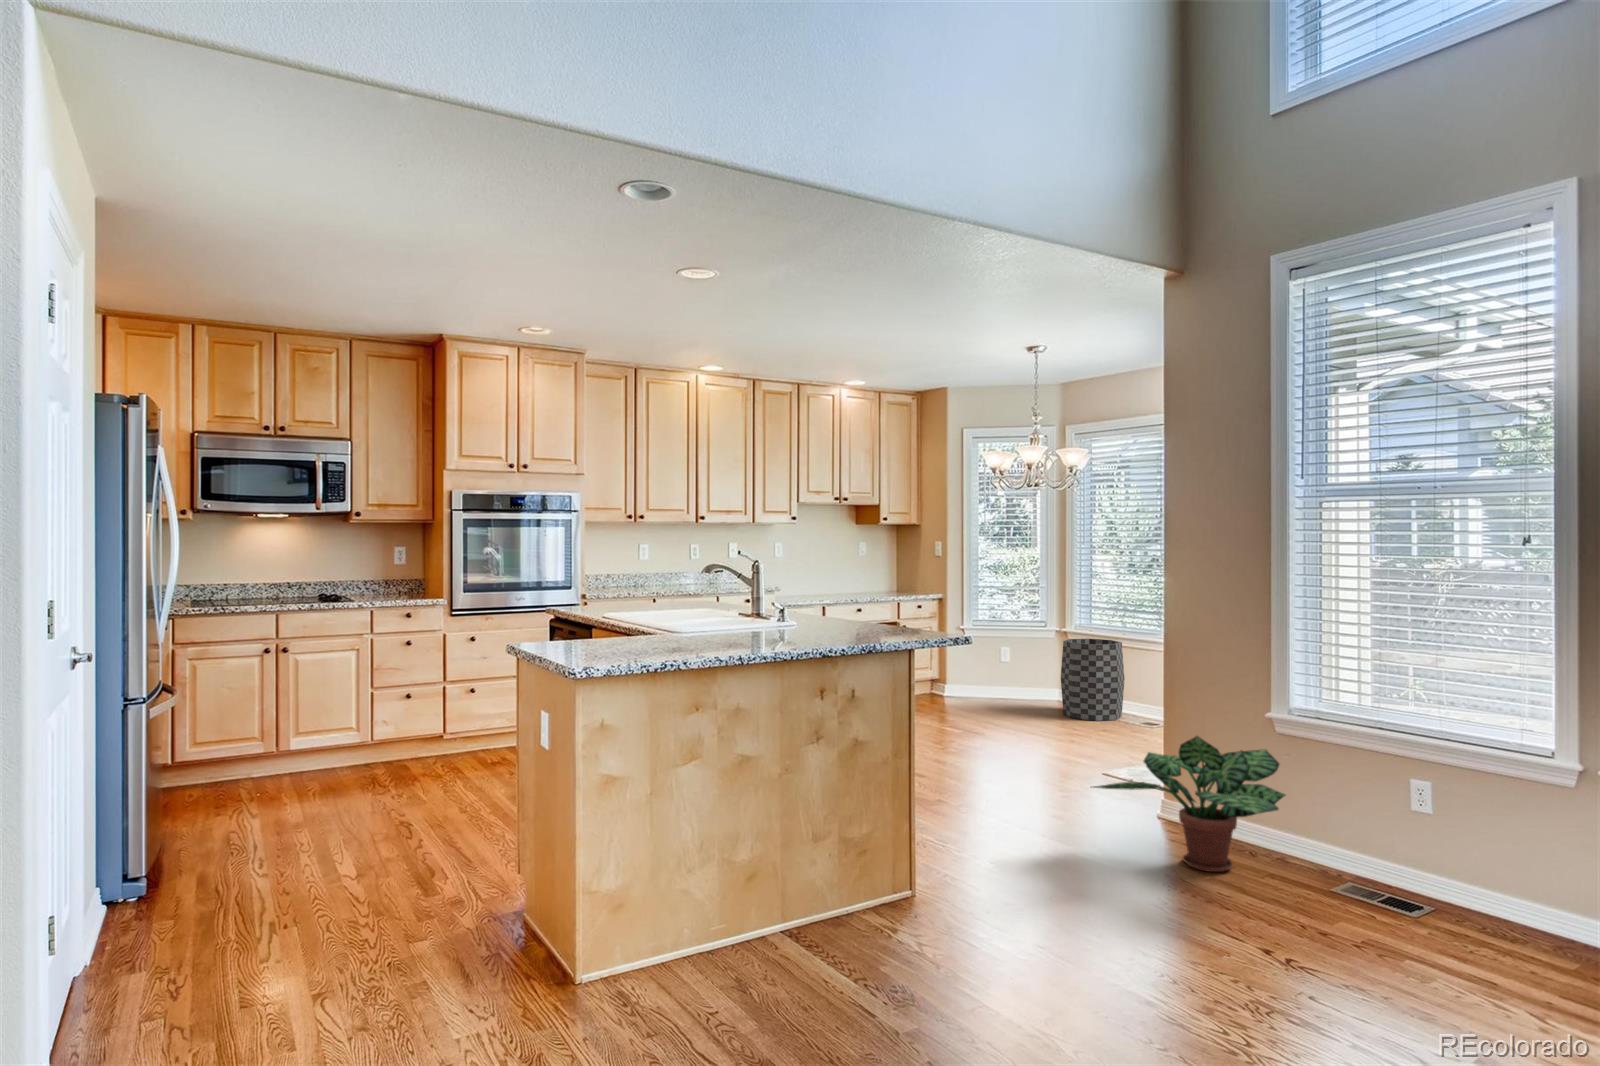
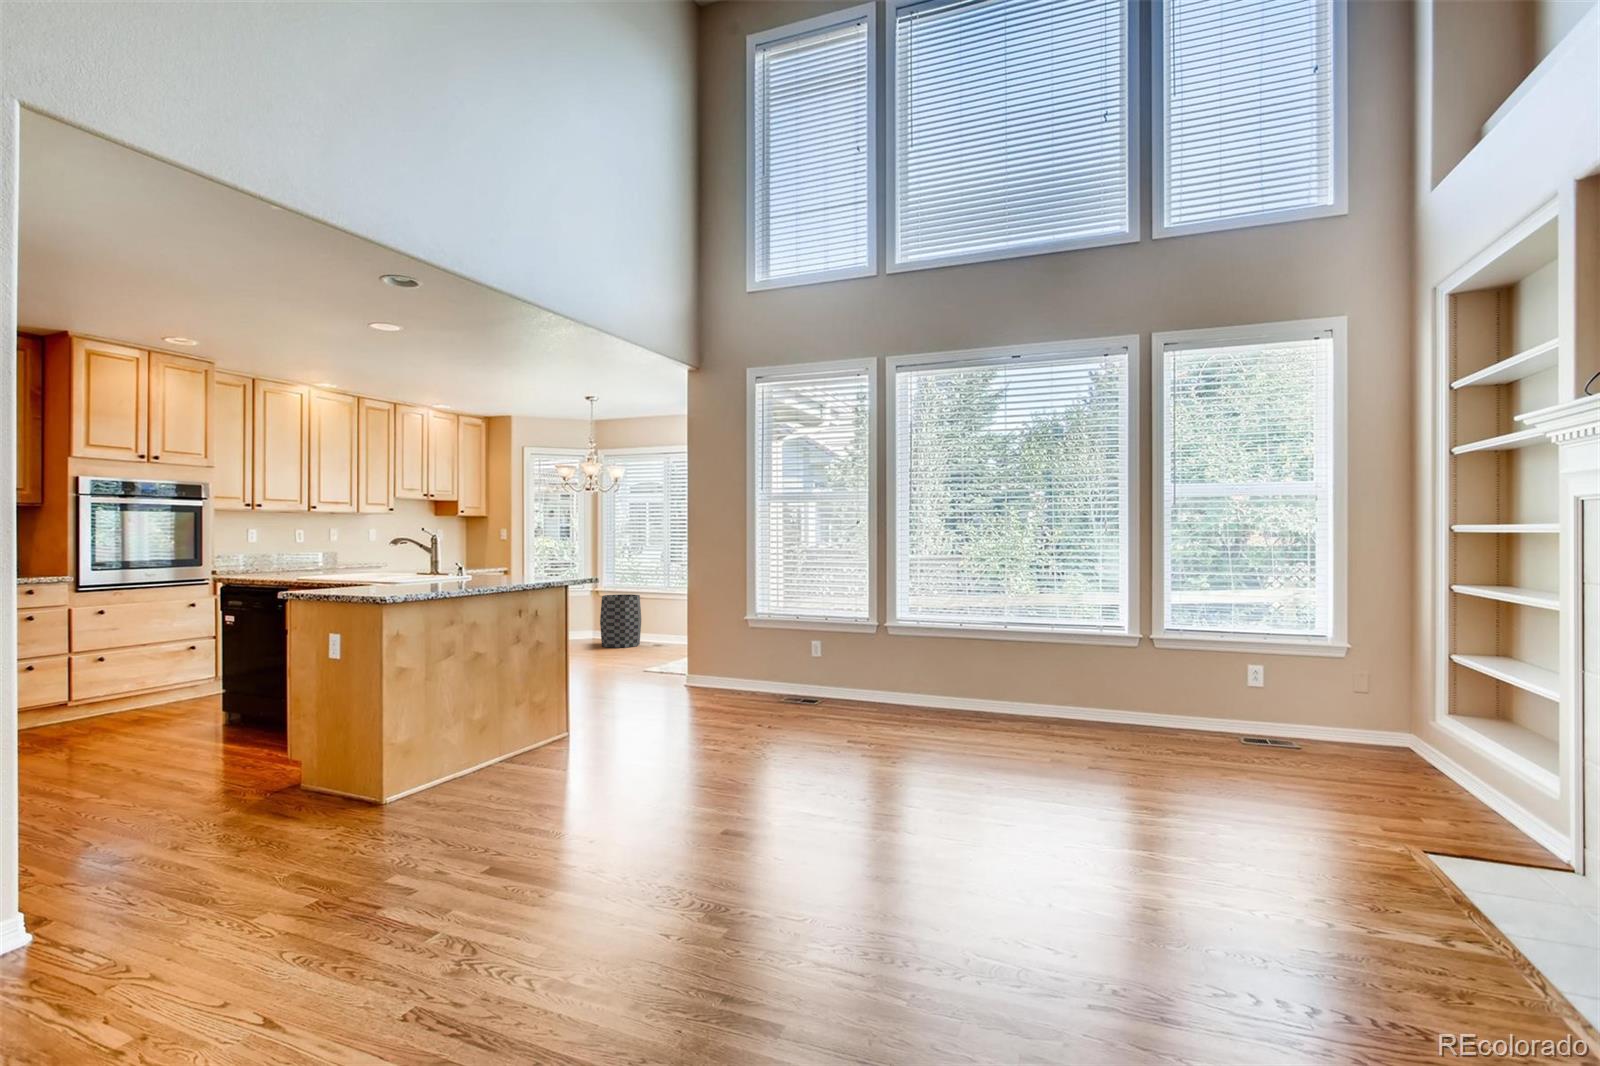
potted plant: present [1093,736,1285,872] -> none [654,628,758,702]

